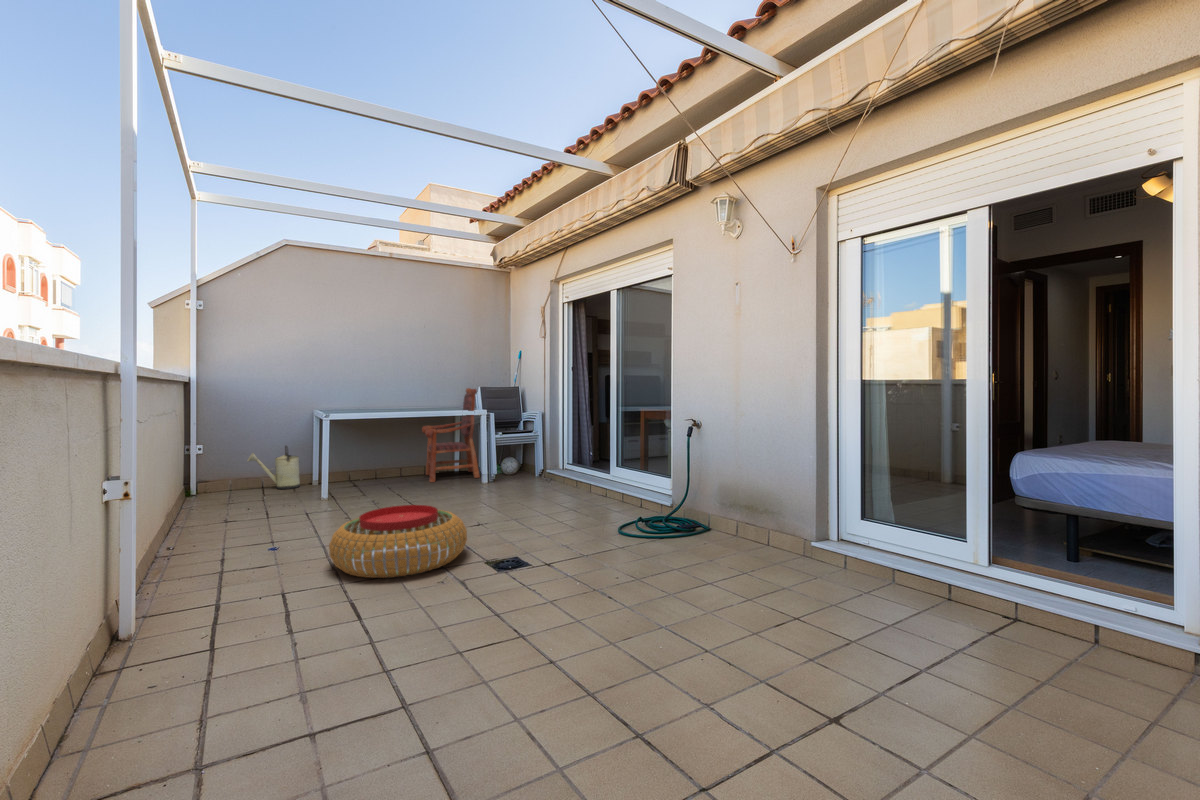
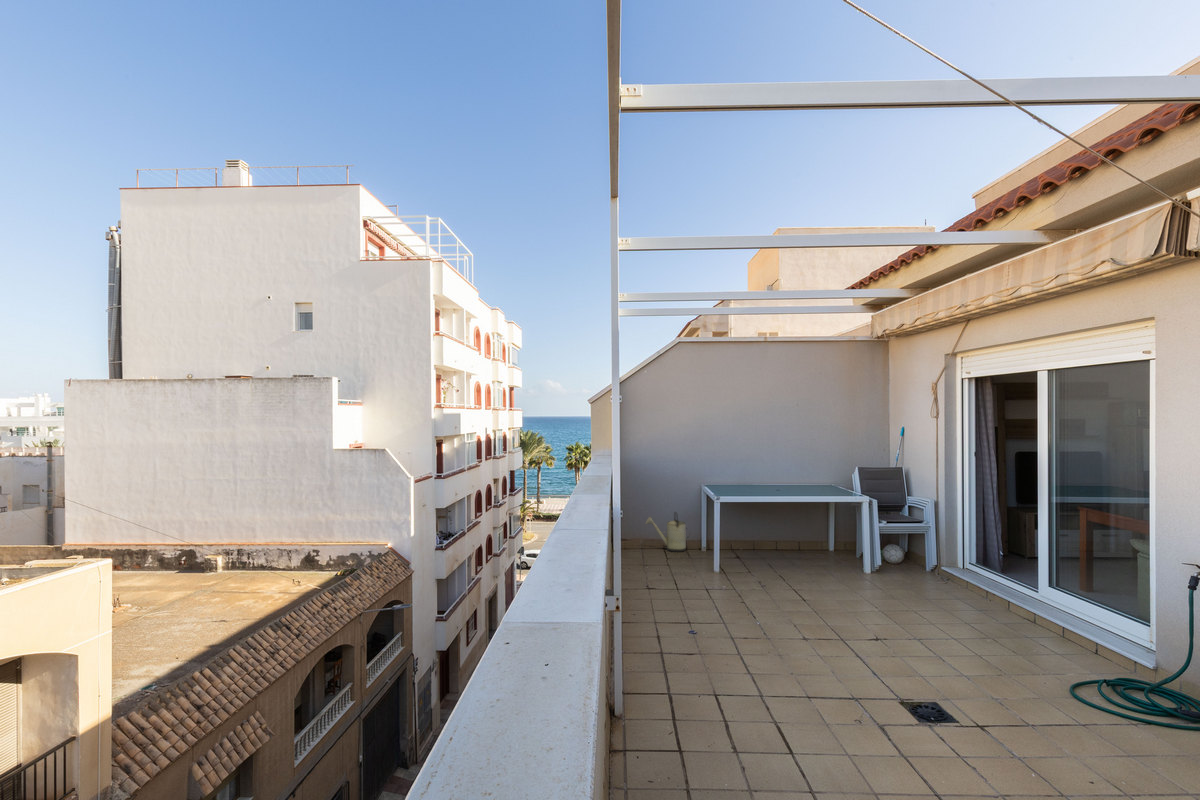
armchair: present [422,388,480,482] -> none [796,467,860,565]
pouf: present [329,505,467,578] -> none [735,613,875,700]

